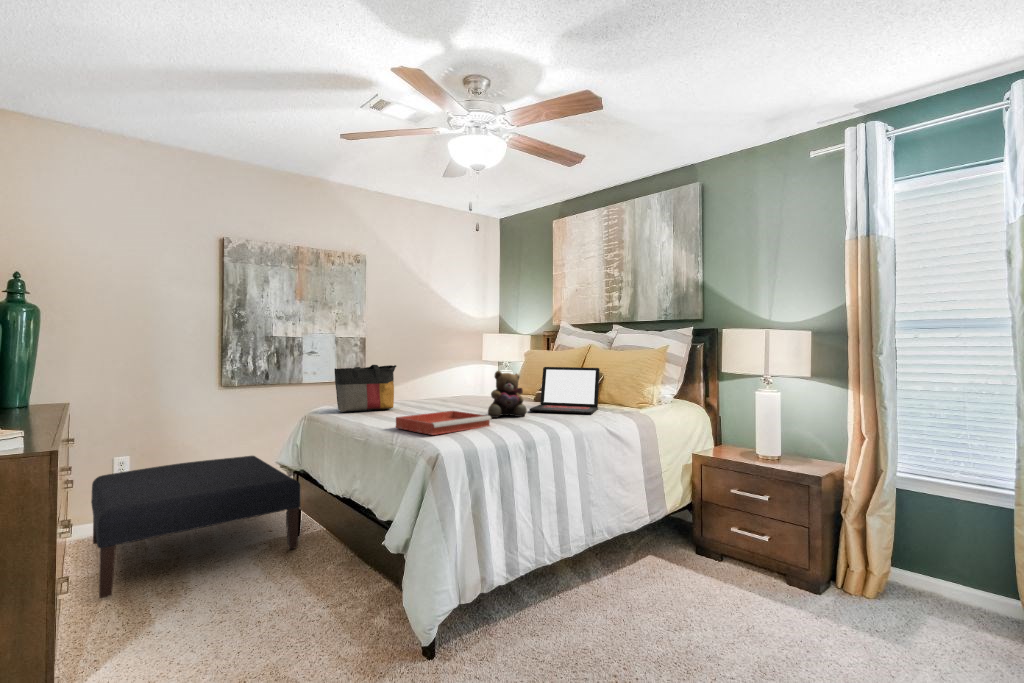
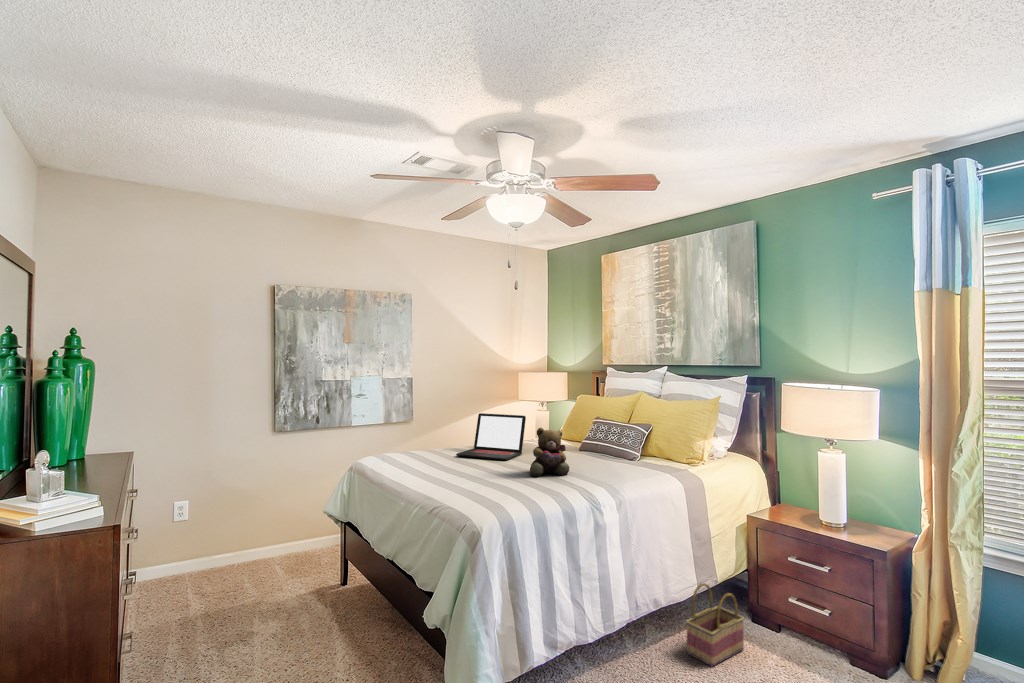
tote bag: present [334,365,396,412] -> none [380,416,440,464]
laptop: present [529,367,600,414] -> present [456,413,526,460]
tray: present [396,411,491,435] -> none [438,469,532,500]
ottoman: present [91,456,300,598] -> none [157,499,347,643]
basket: none [638,515,692,591] -> present [686,583,744,667]

